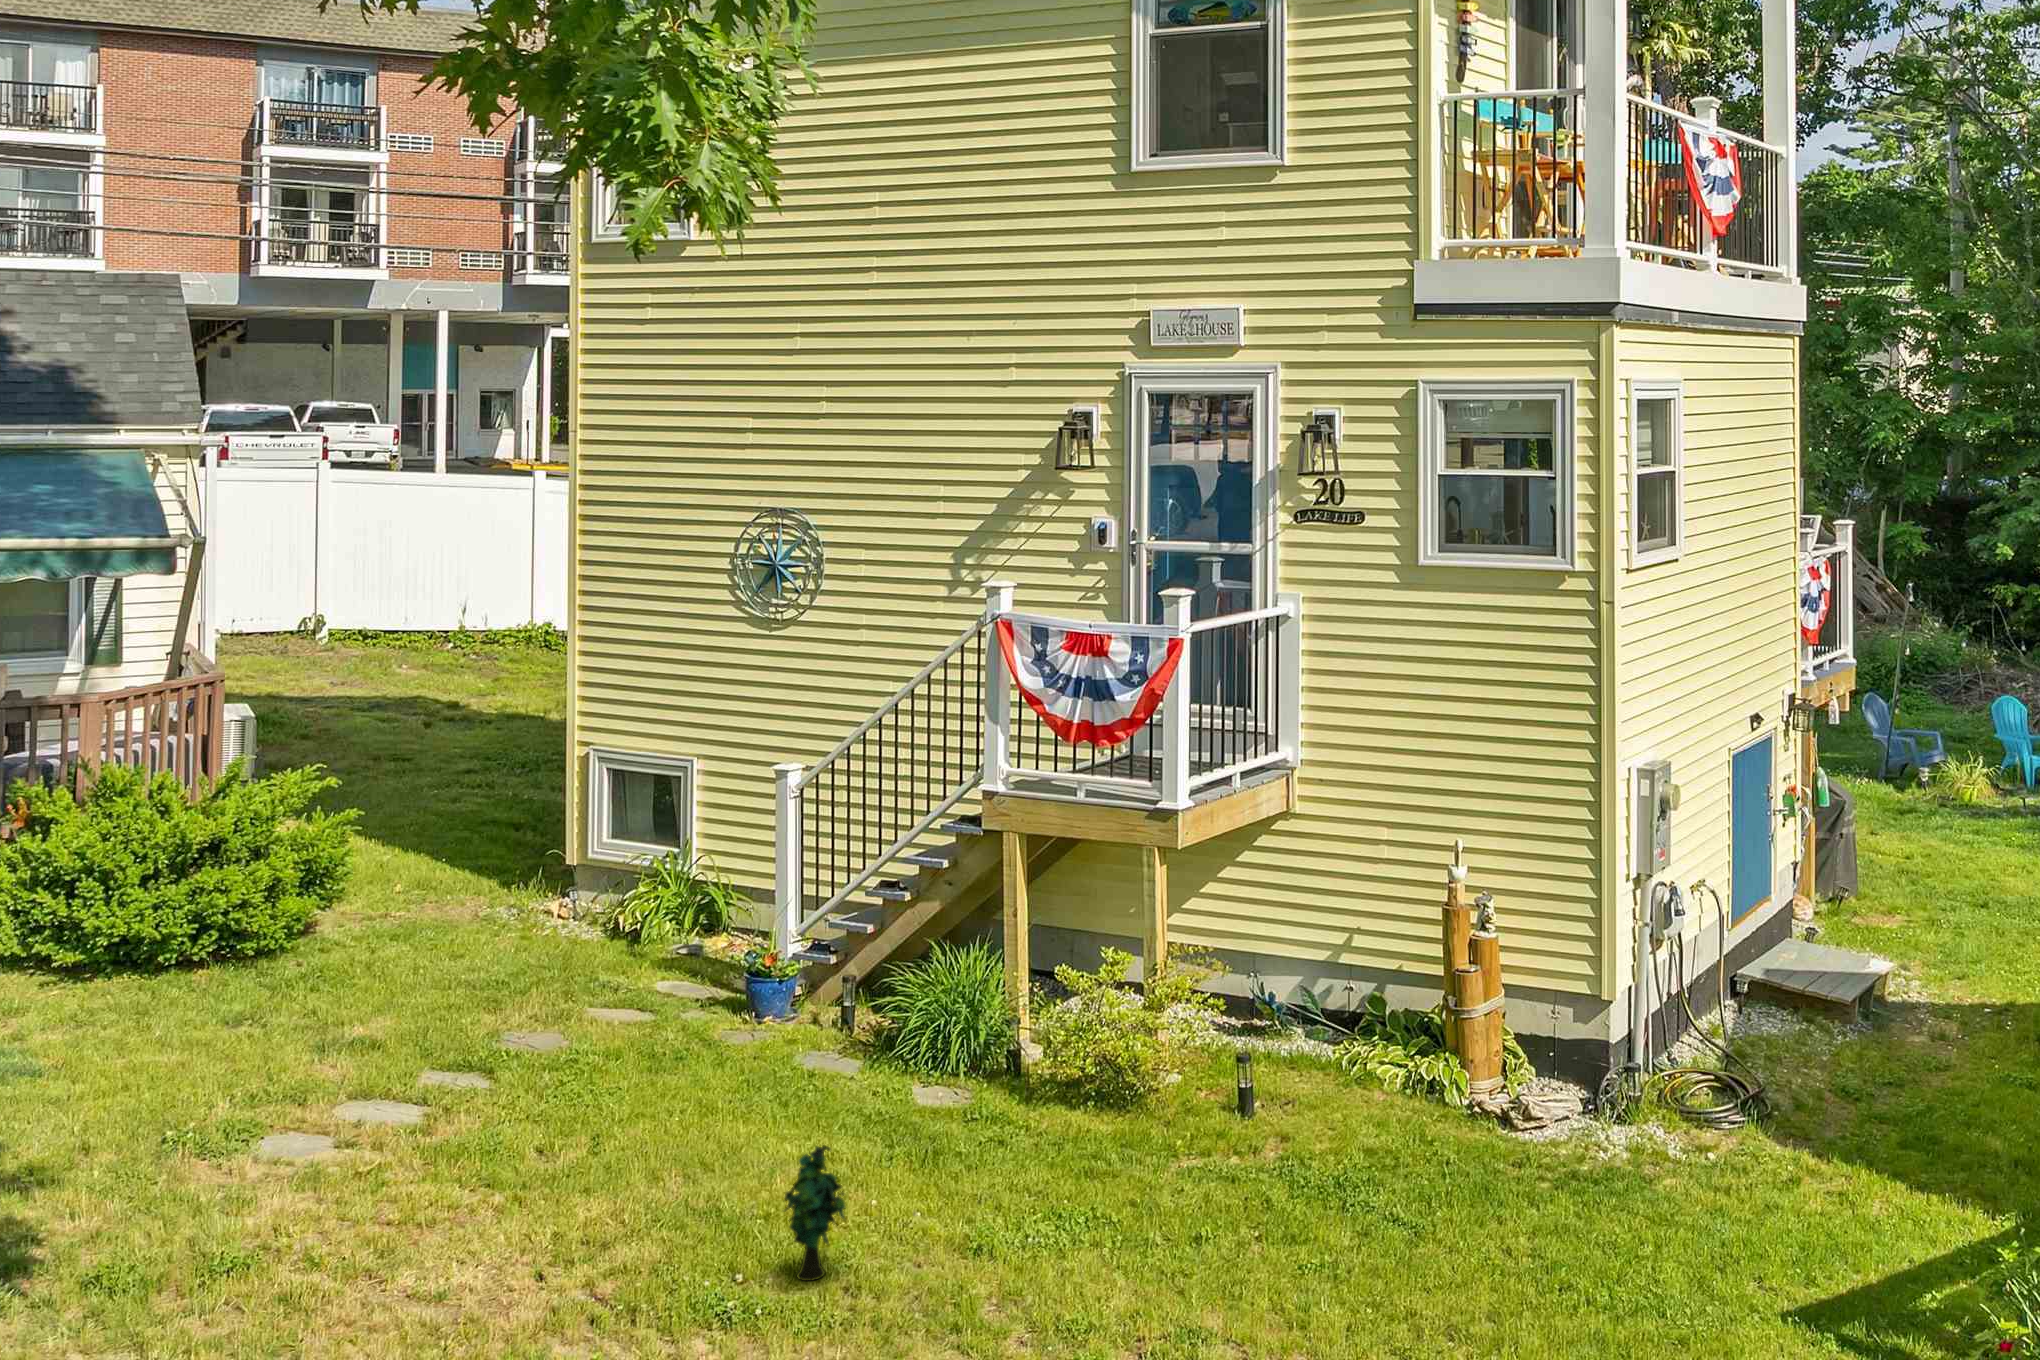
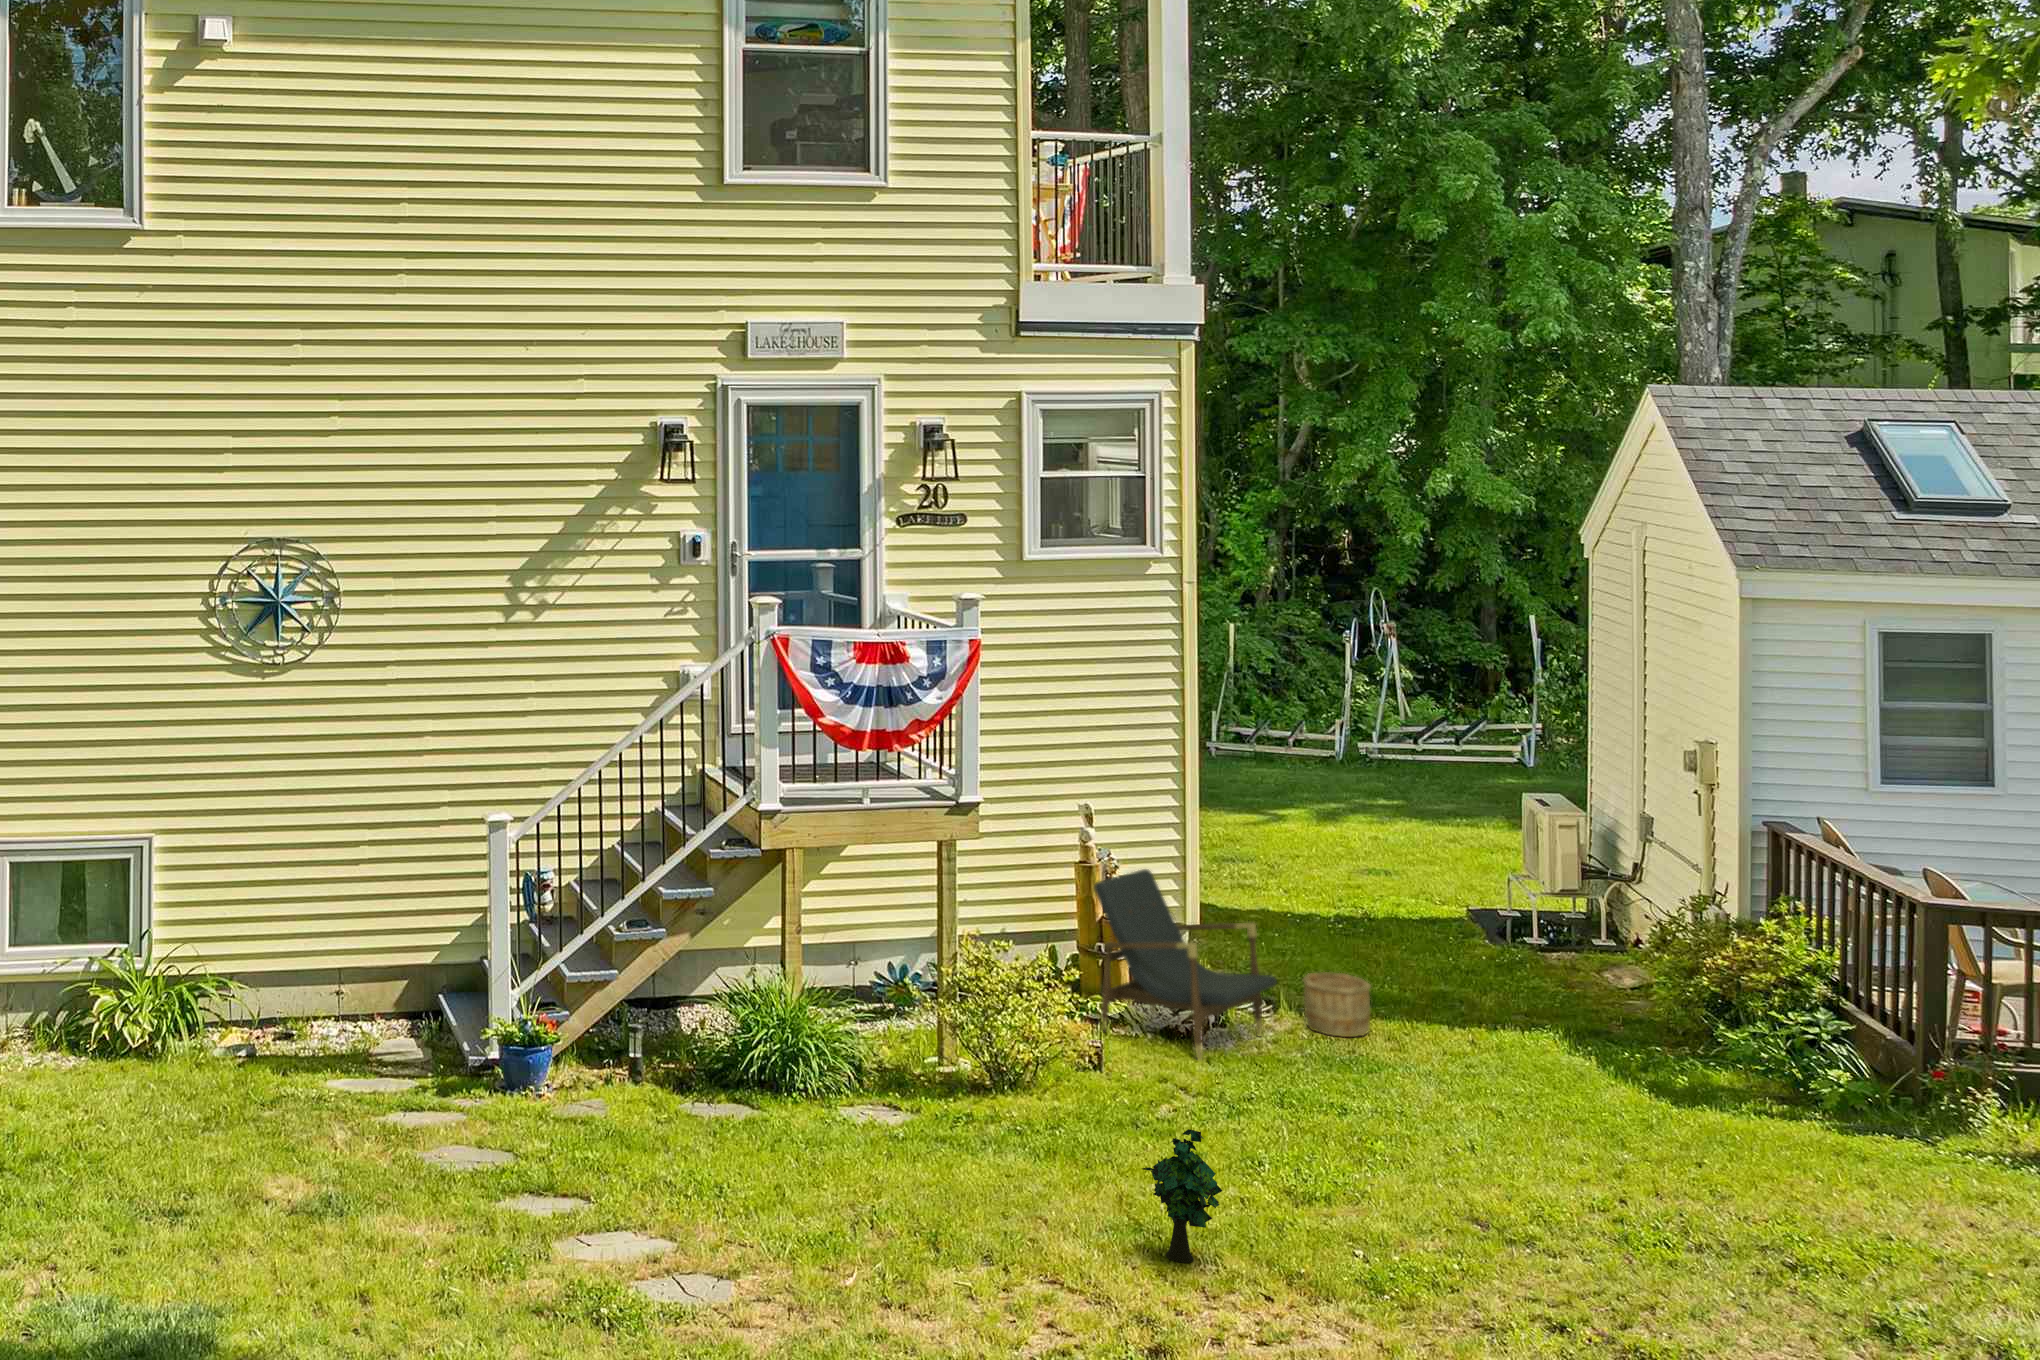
lounge chair: none [1380,921,1540,1139] -> present [1094,869,1277,1061]
wooden bucket: none [1607,1076,1683,1160] -> present [1303,972,1371,1037]

